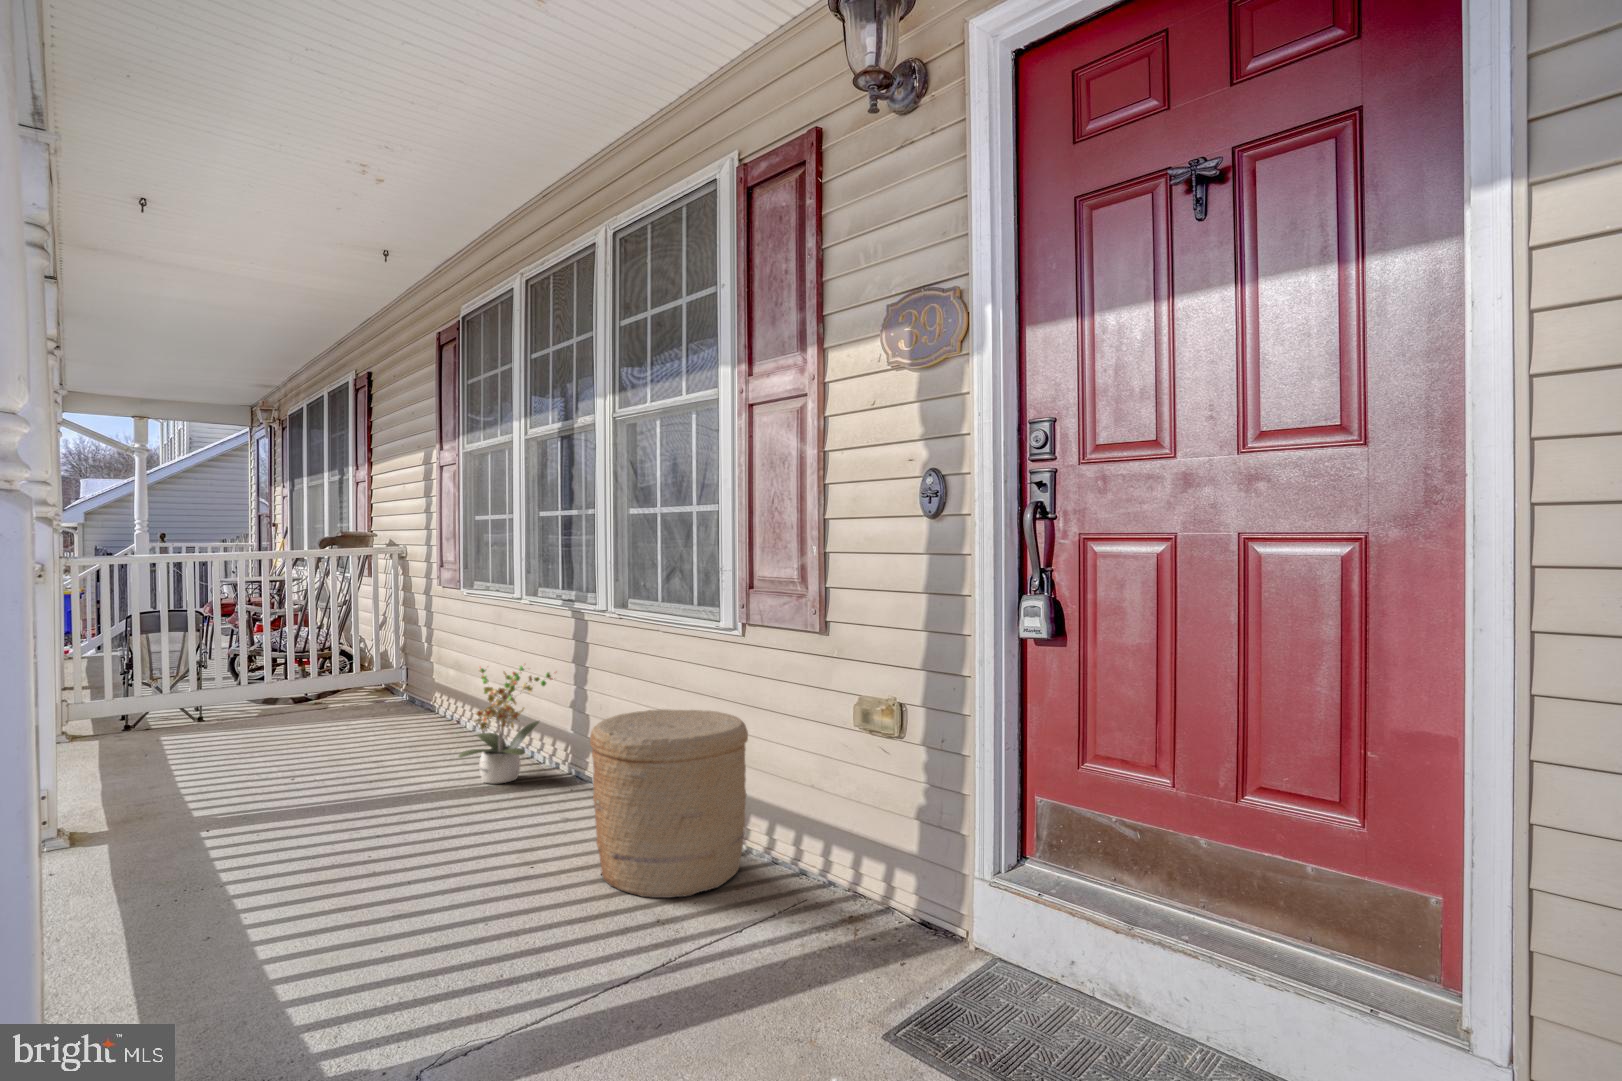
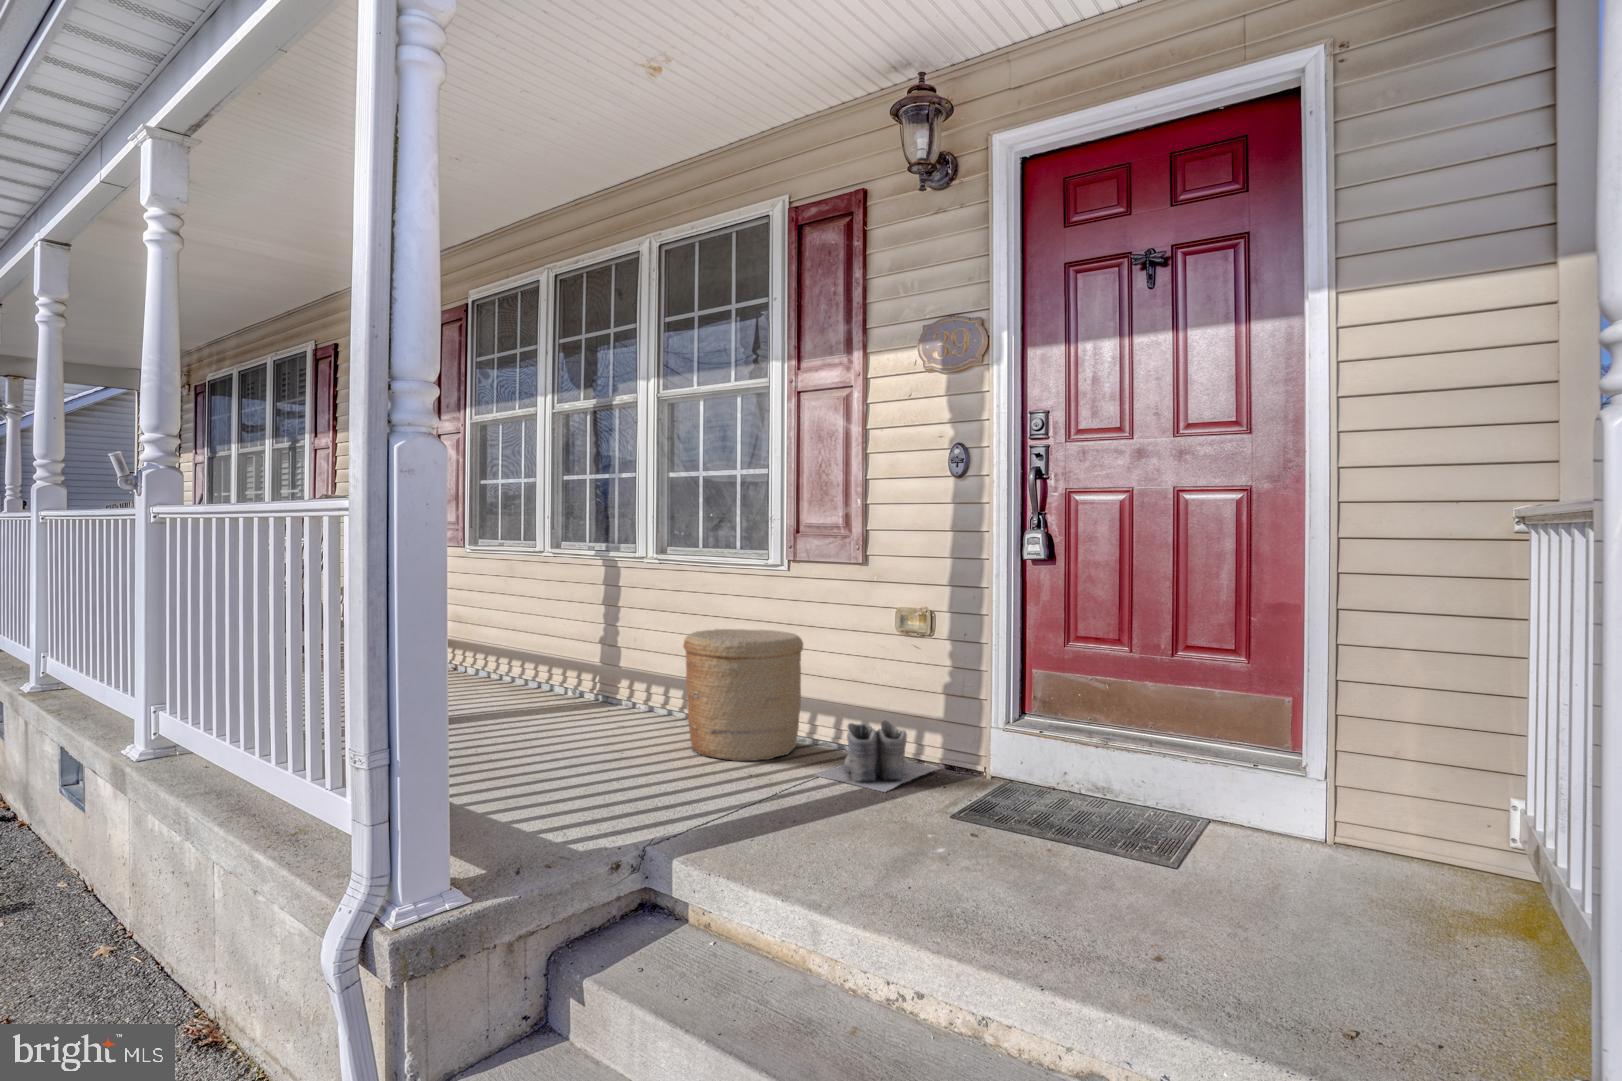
potted plant: present [458,665,552,784] -> none [518,606,593,706]
boots: none [726,859,910,980] -> present [814,720,938,792]

